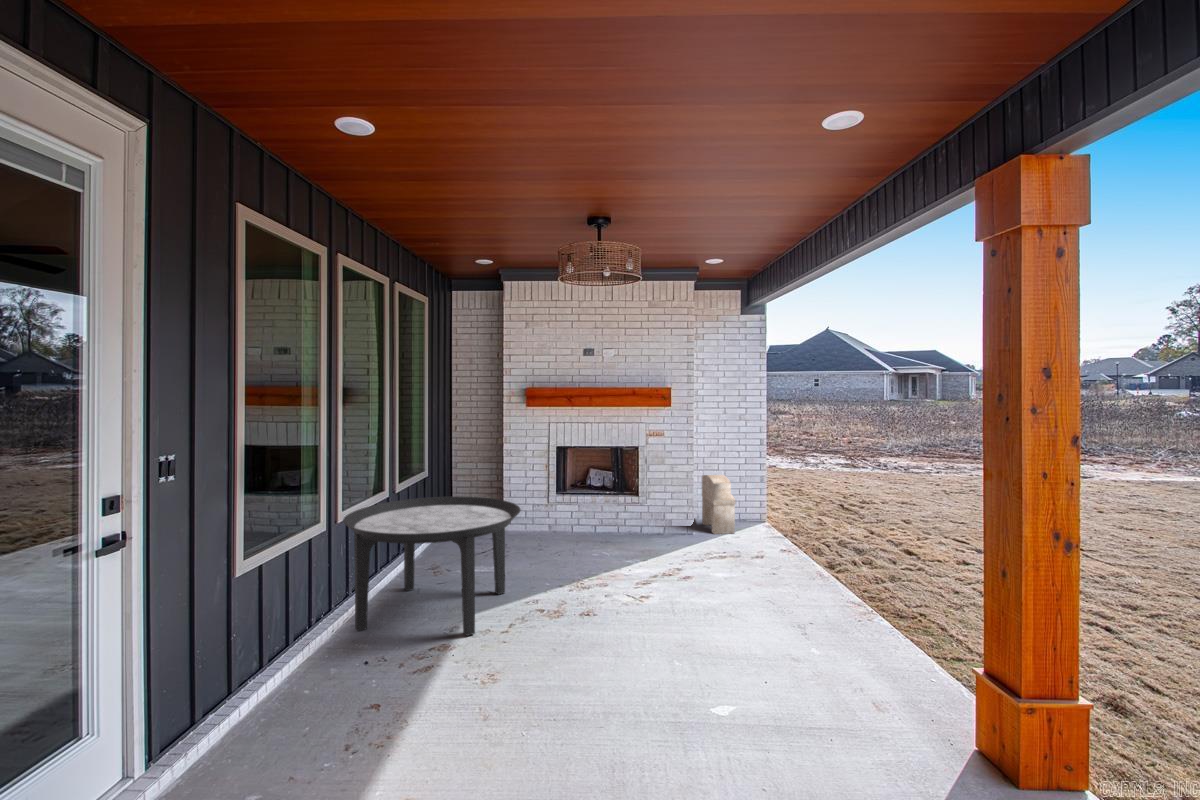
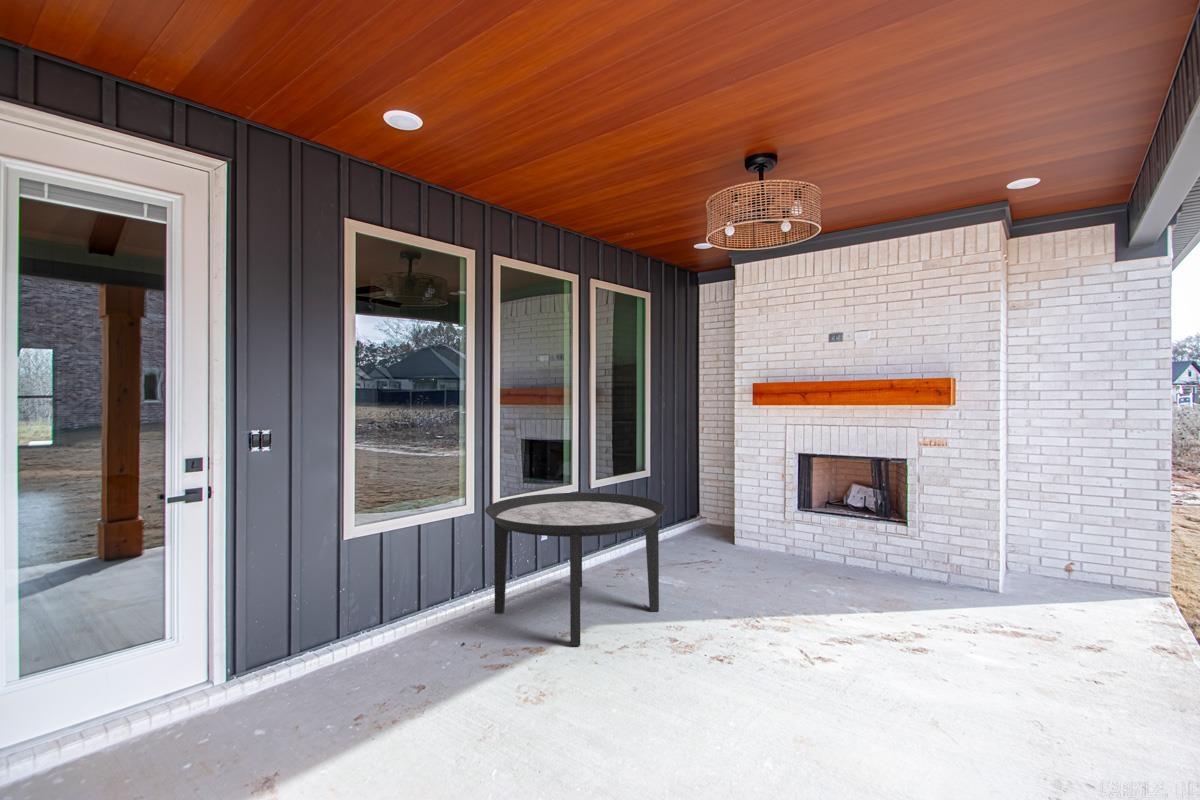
stool: present [702,475,736,534] -> none [1025,507,1078,606]

